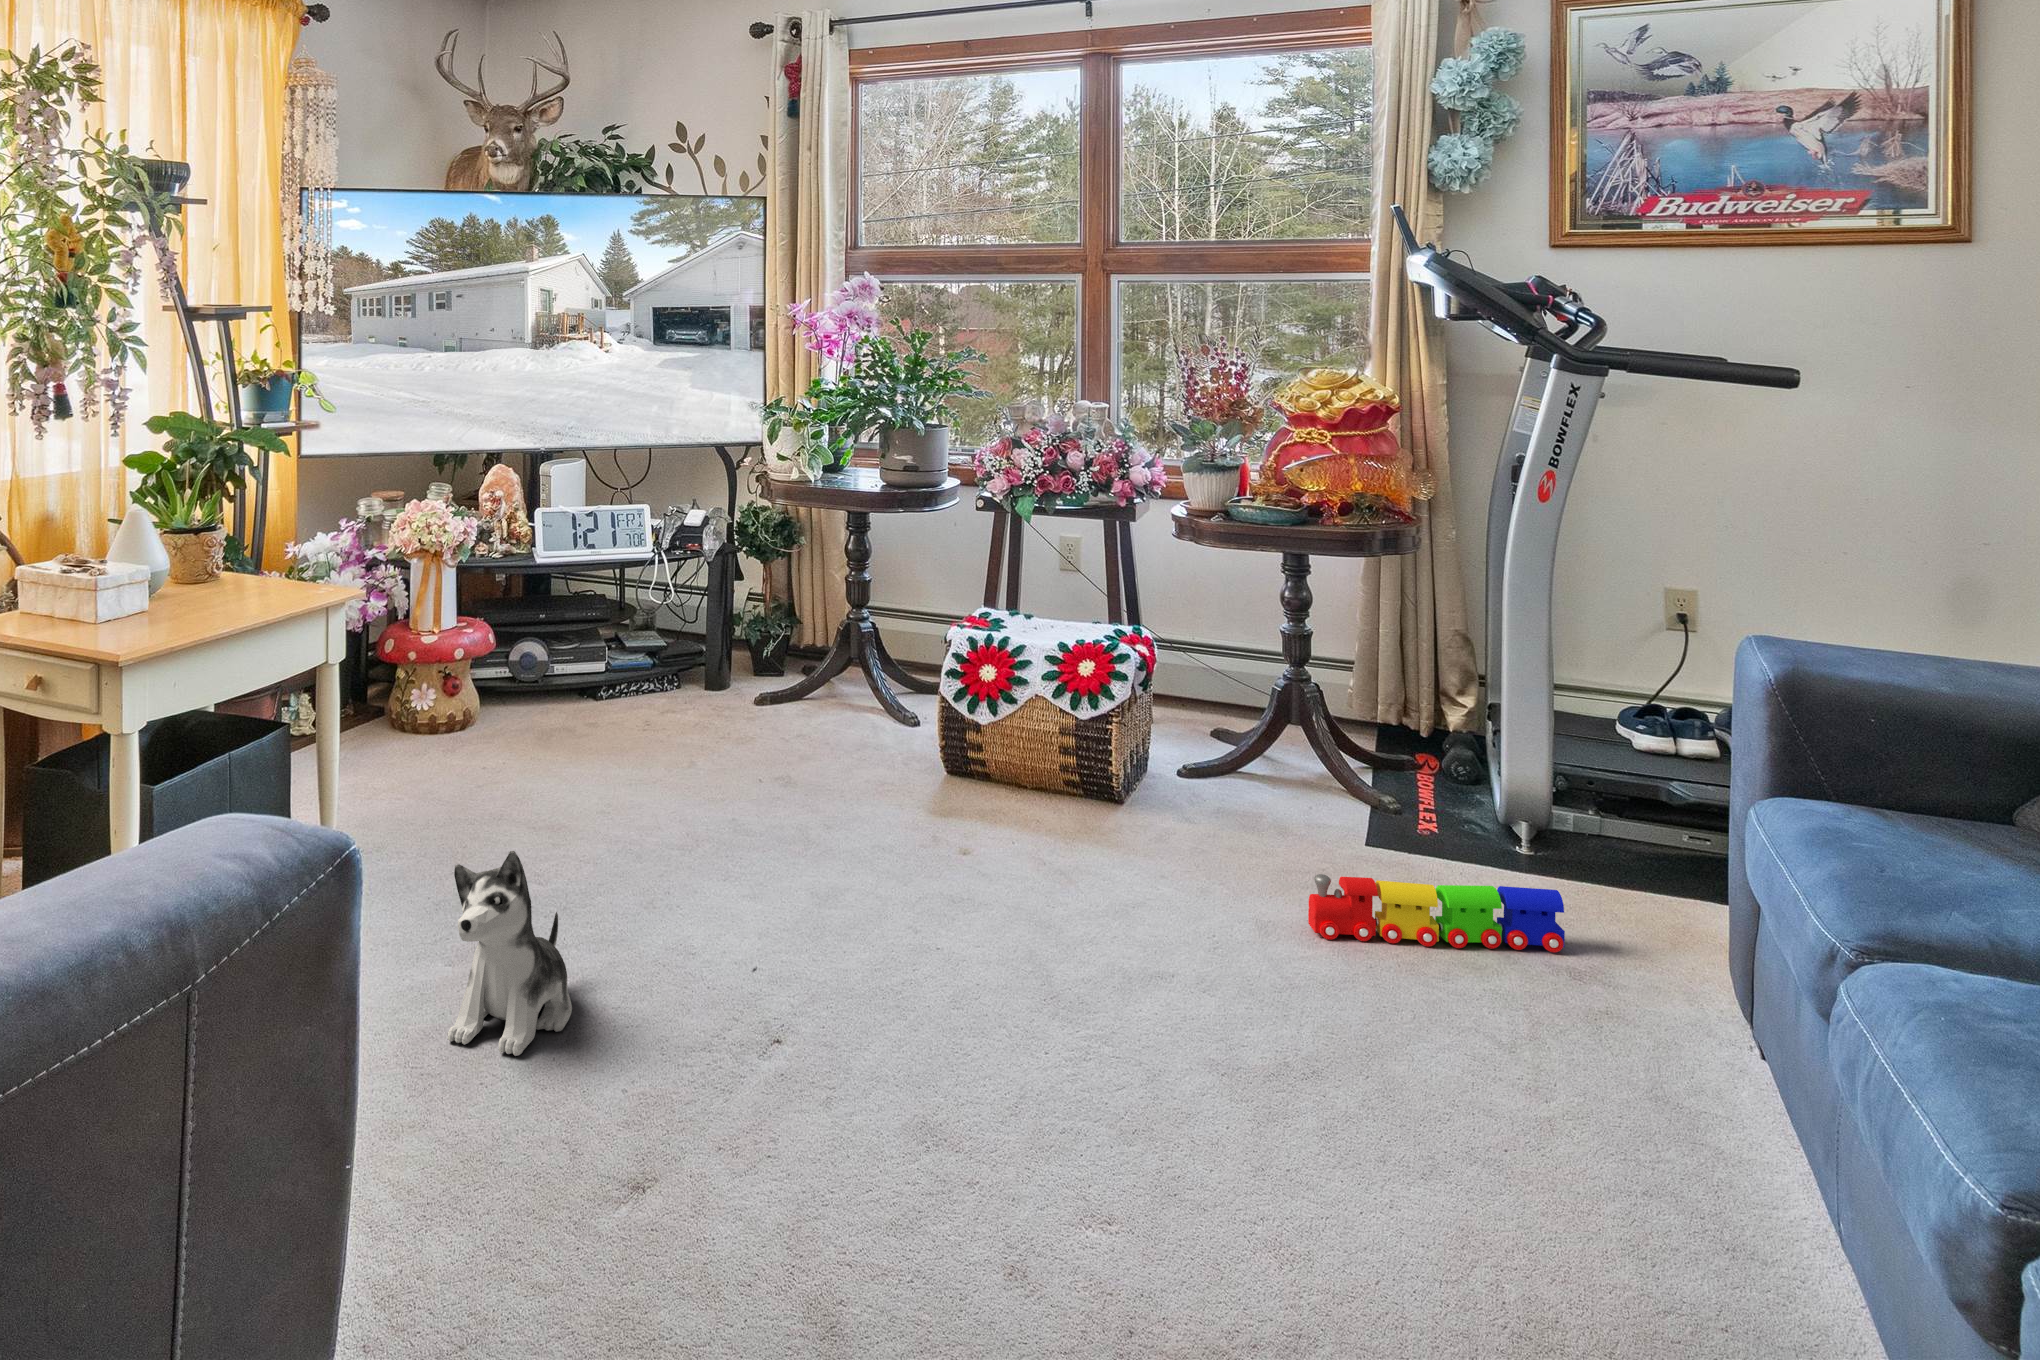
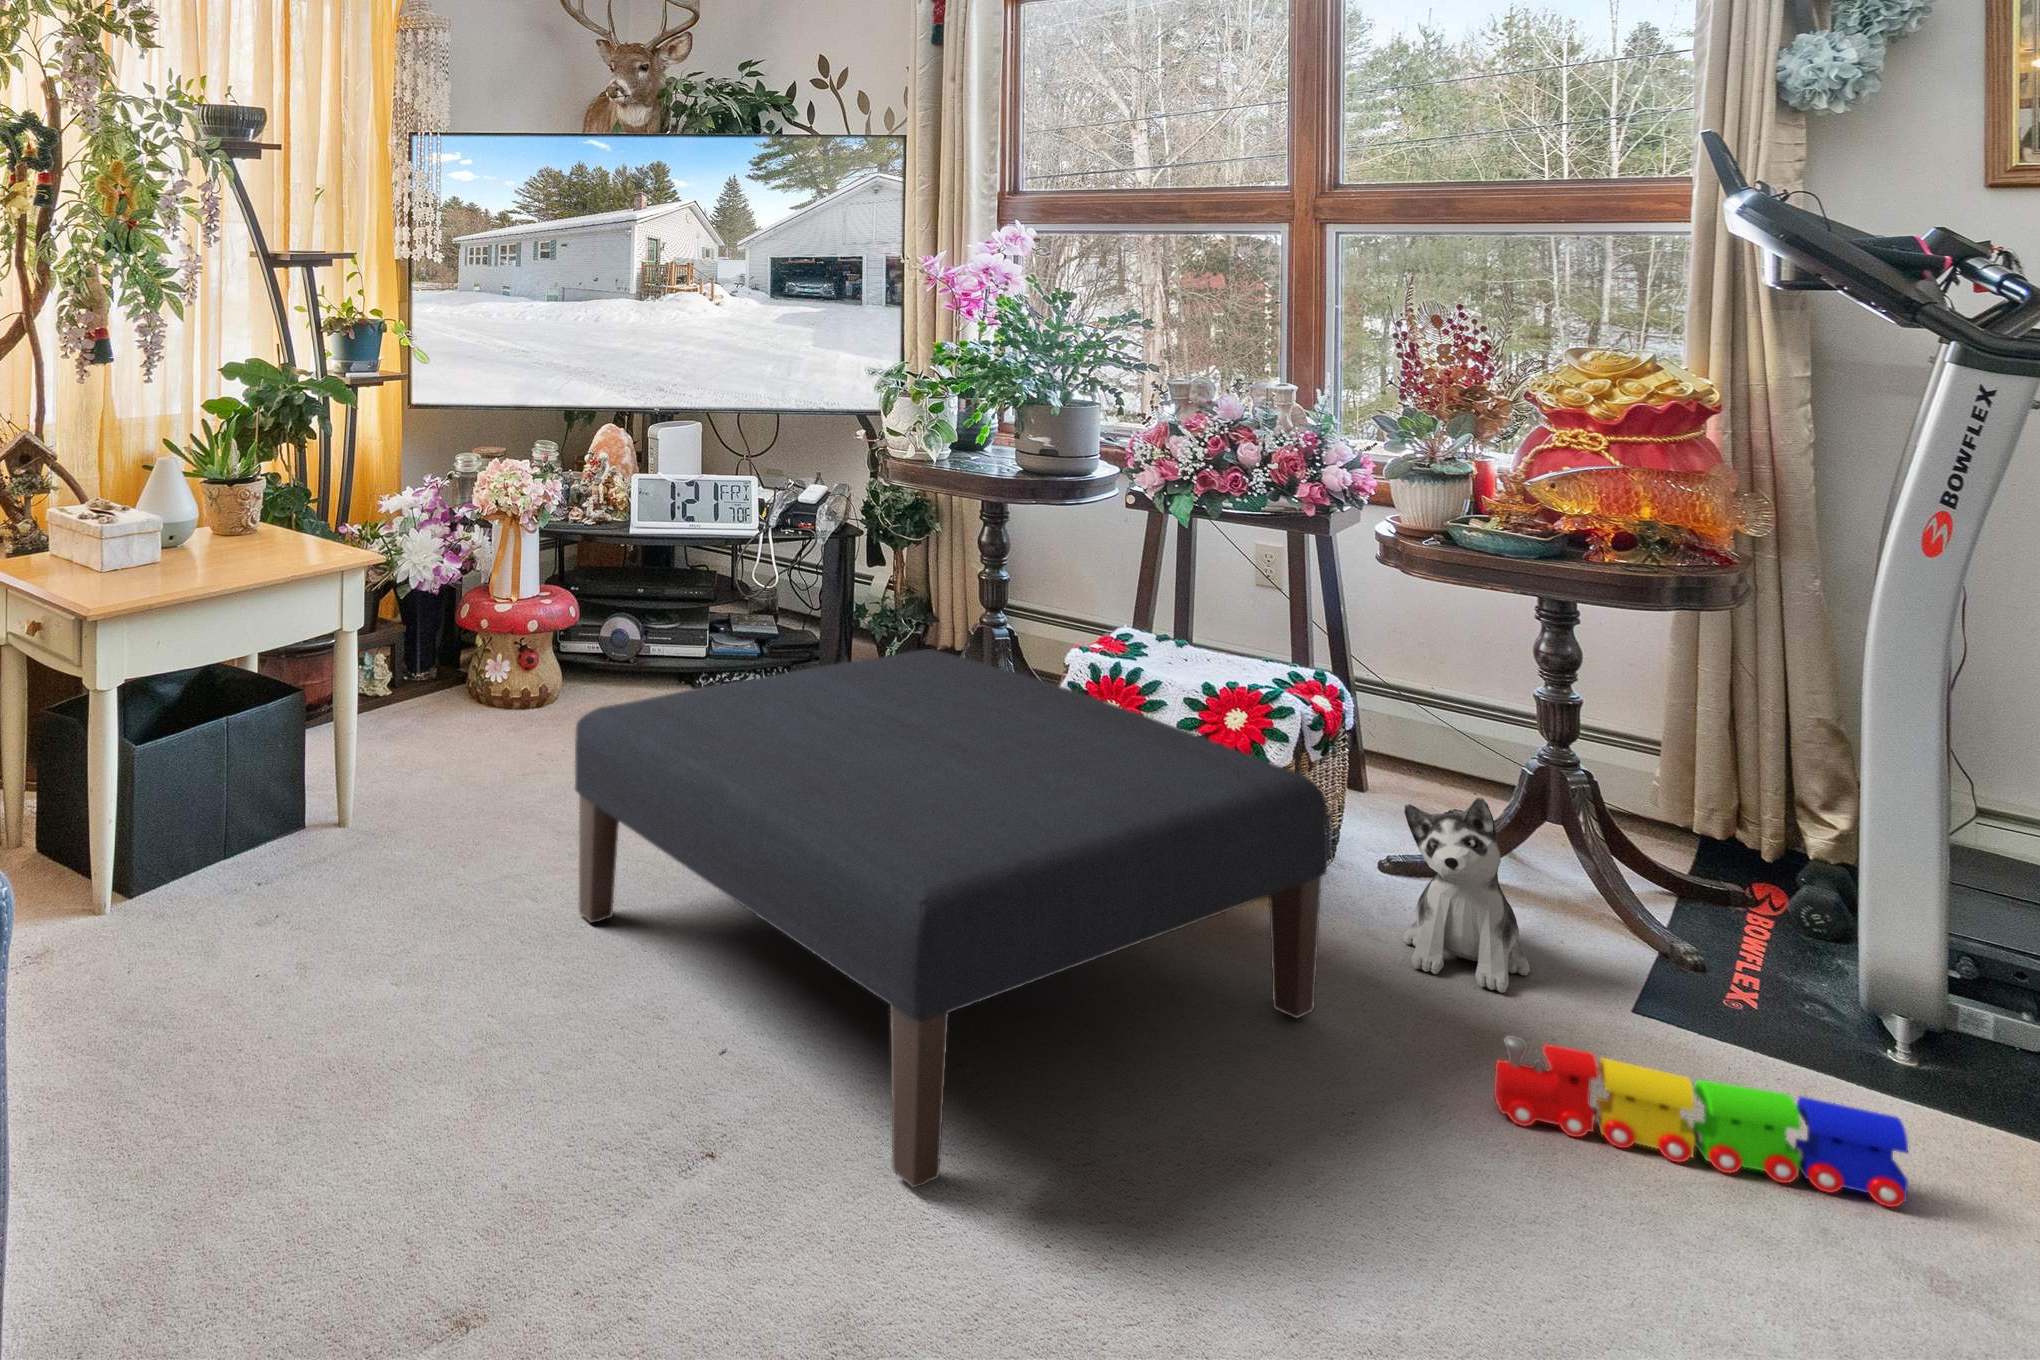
ottoman: none [576,637,1182,1044] -> present [575,649,1328,1188]
plush toy: present [448,851,572,1056] -> present [1403,798,1530,993]

